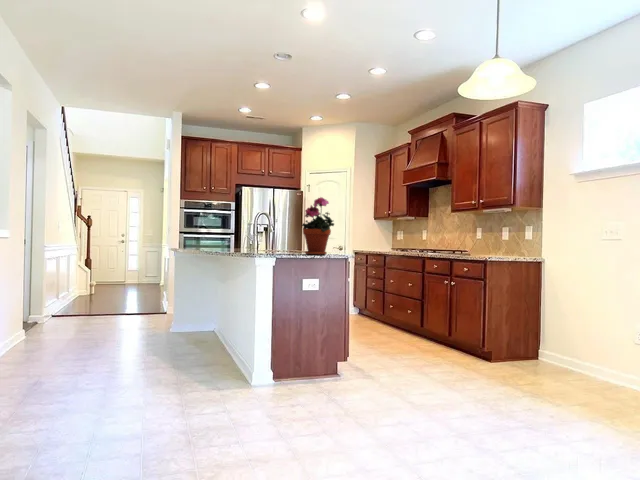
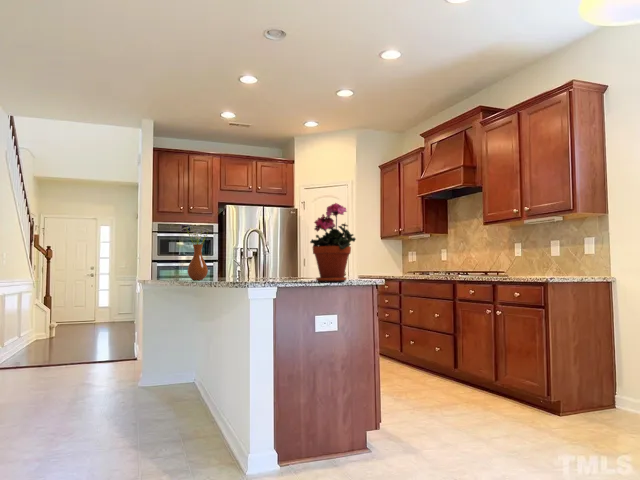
vase: none [207,209,231,250] -> present [182,226,210,280]

